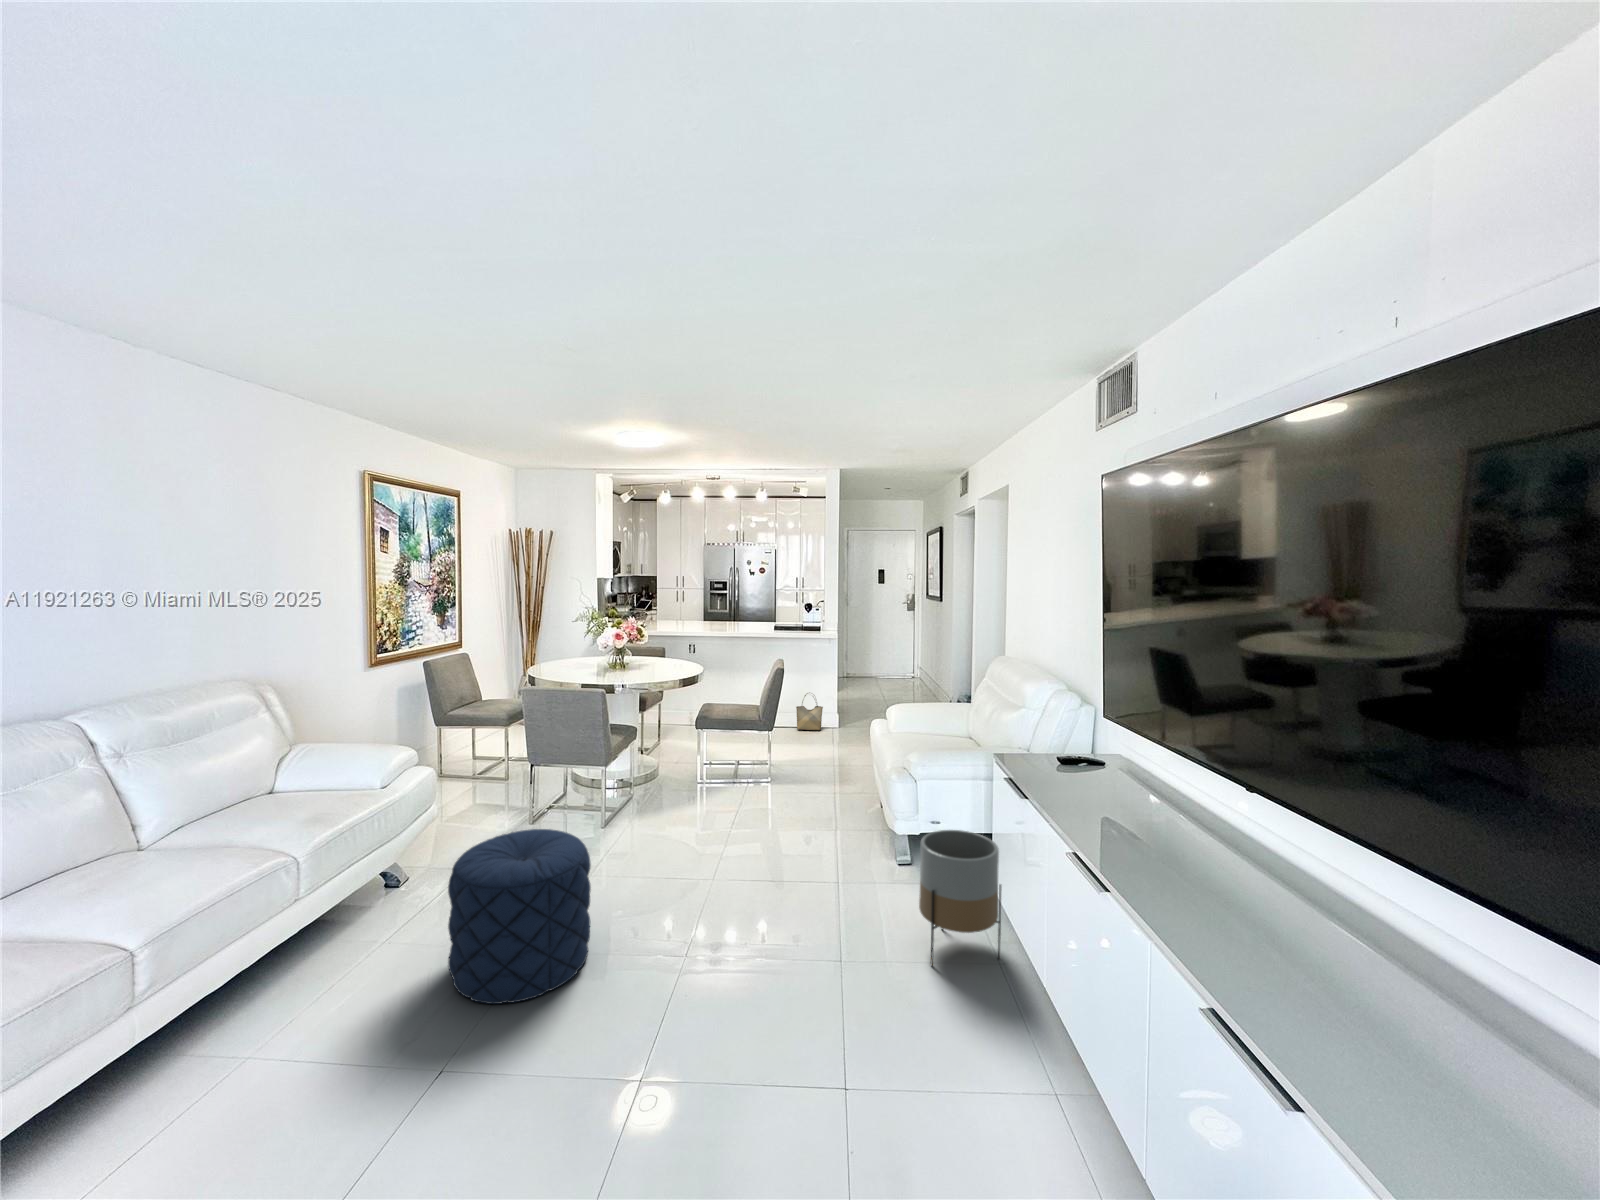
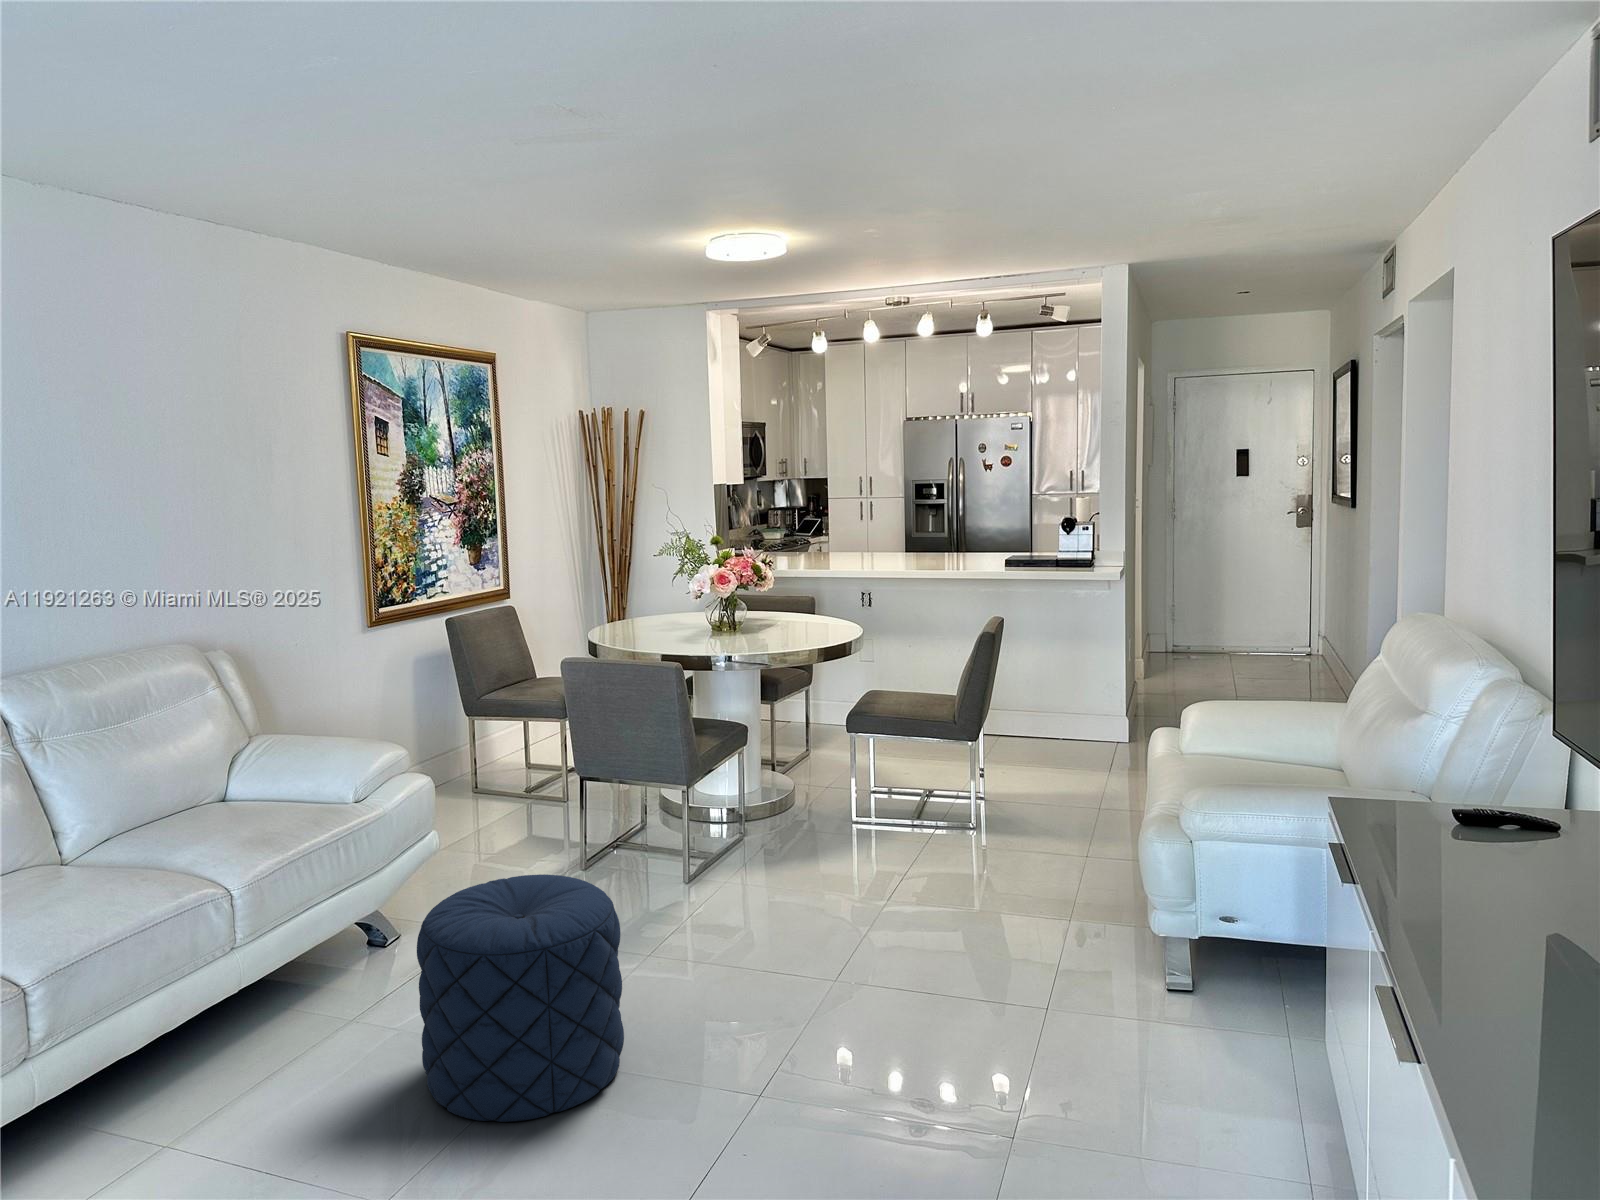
woven basket: present [796,693,823,730] -> none [1051,679,1101,746]
planter: present [919,830,1001,965] -> none [1157,925,1307,1160]

